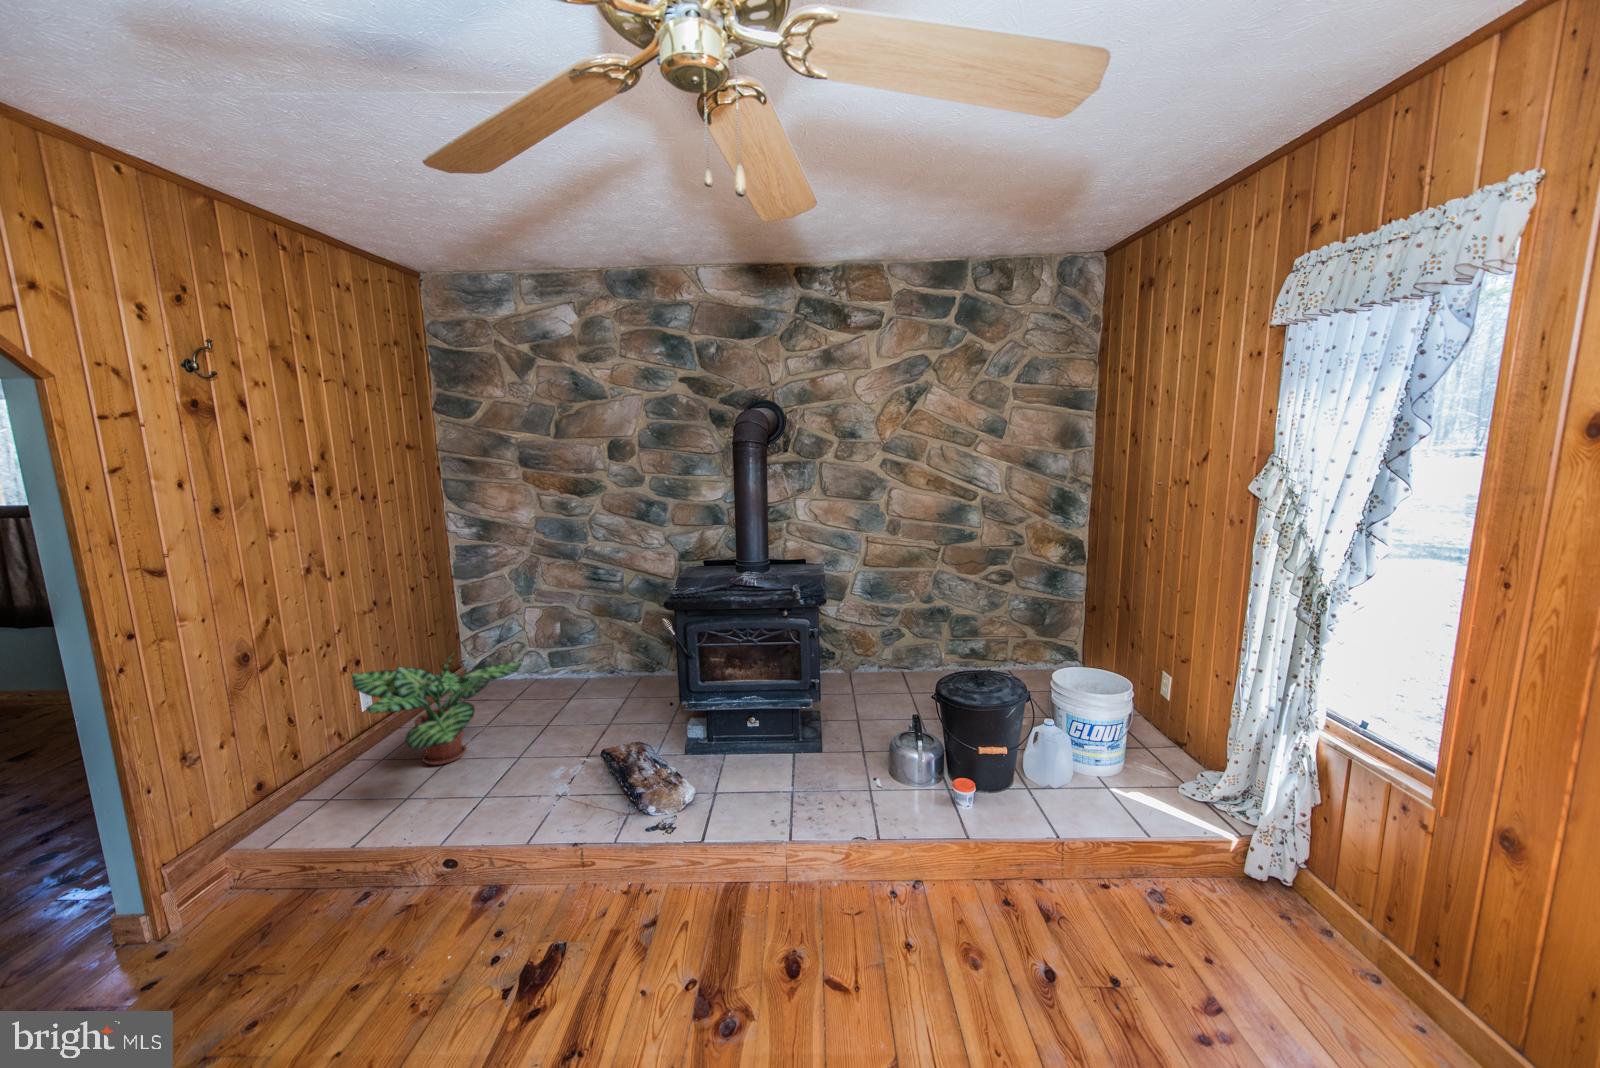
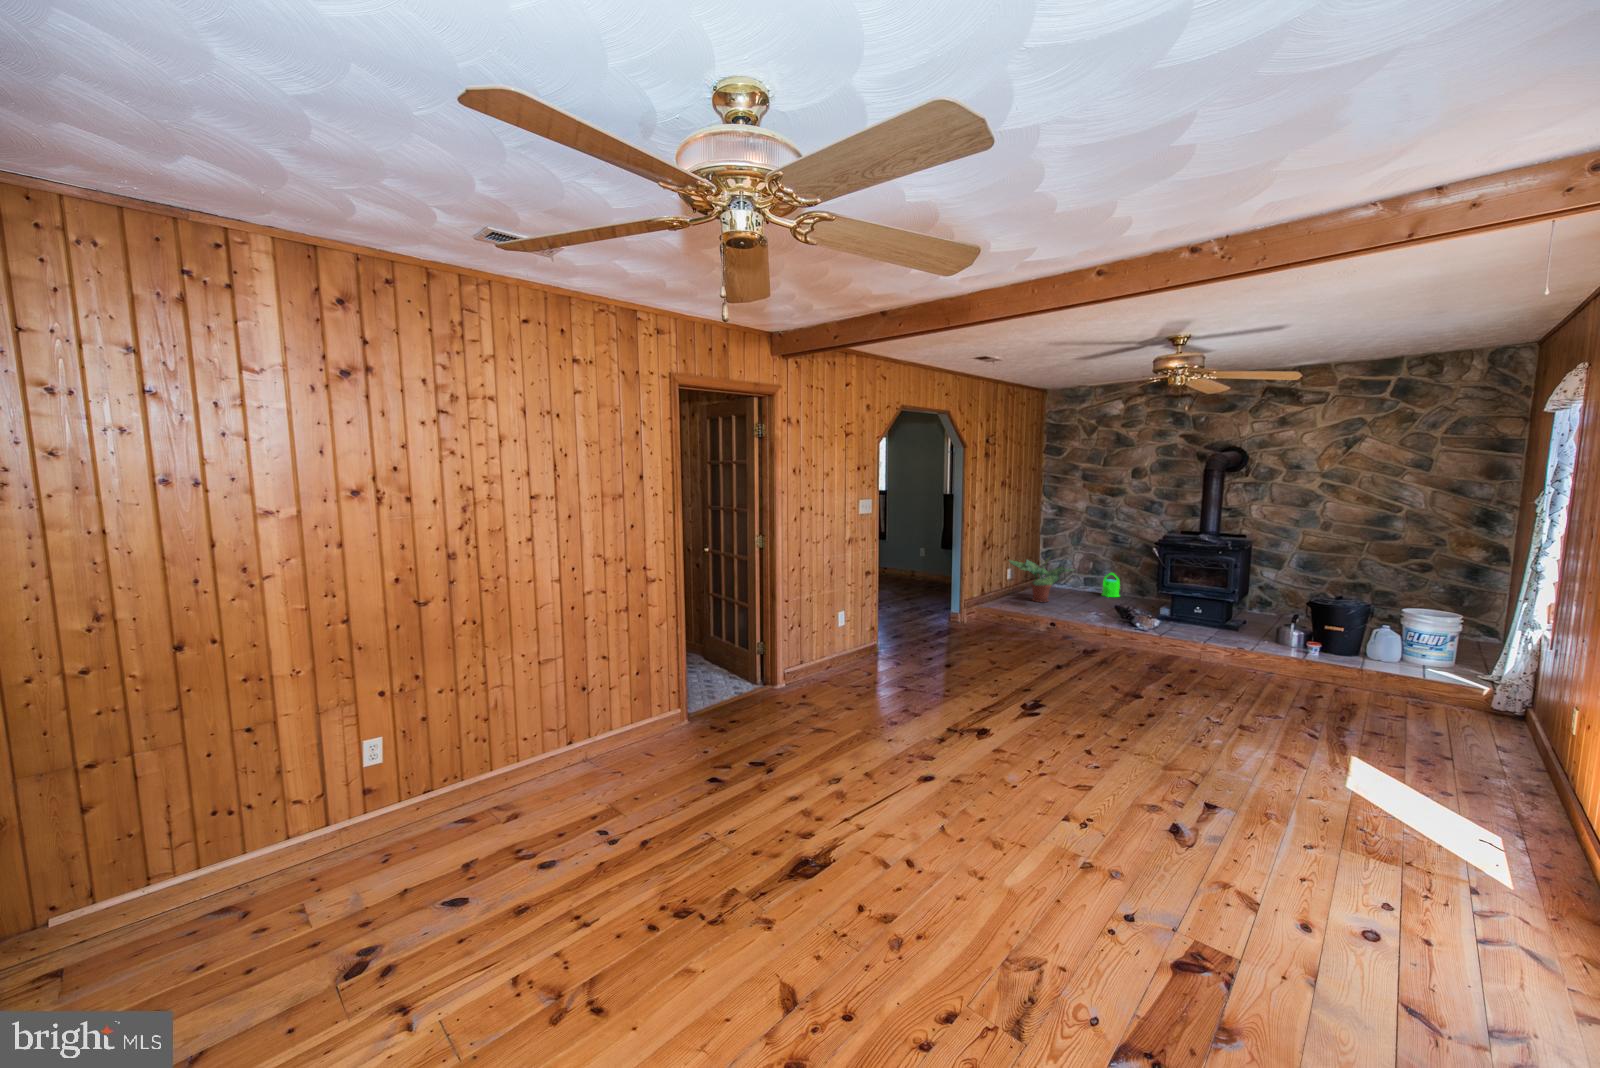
watering can: none [580,642,616,690] -> present [1102,573,1120,597]

